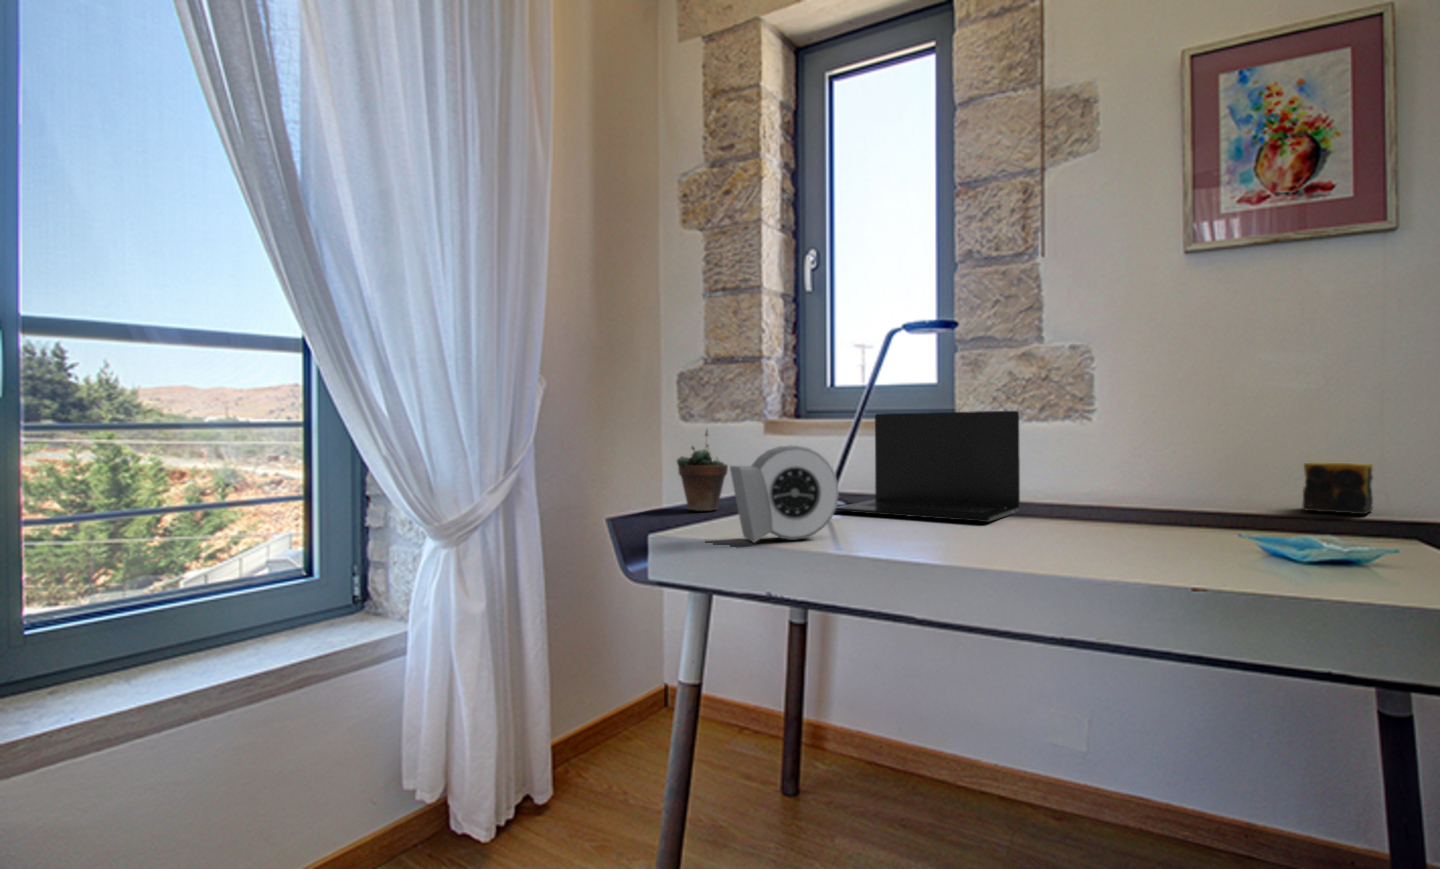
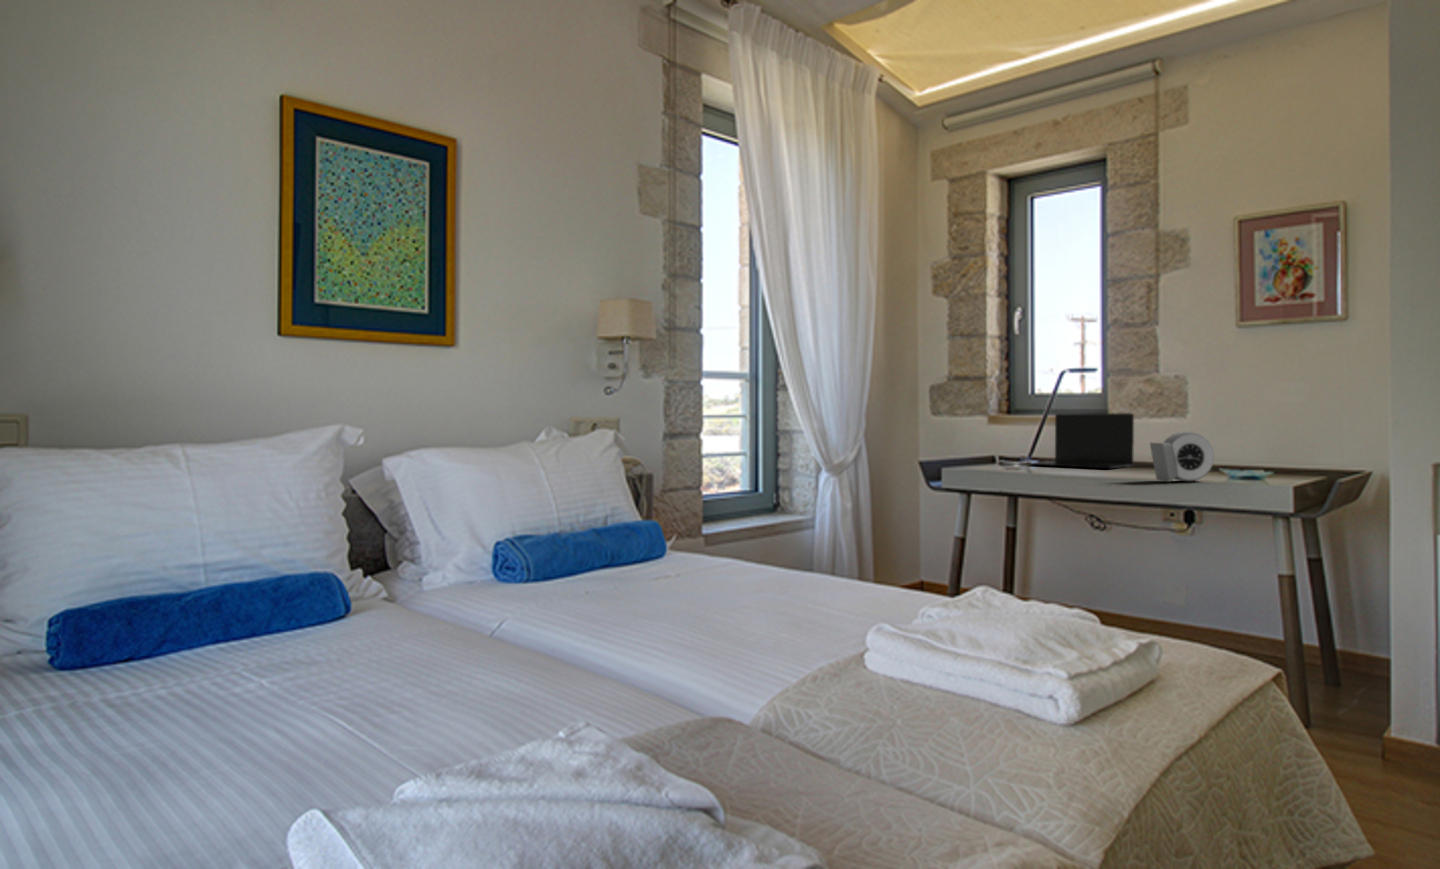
succulent plant: present [677,431,728,511] -> none [945,421,972,464]
alarm clock: present [730,445,839,542] -> present [1150,432,1214,482]
candle: present [1302,462,1373,514] -> none [1287,442,1328,468]

